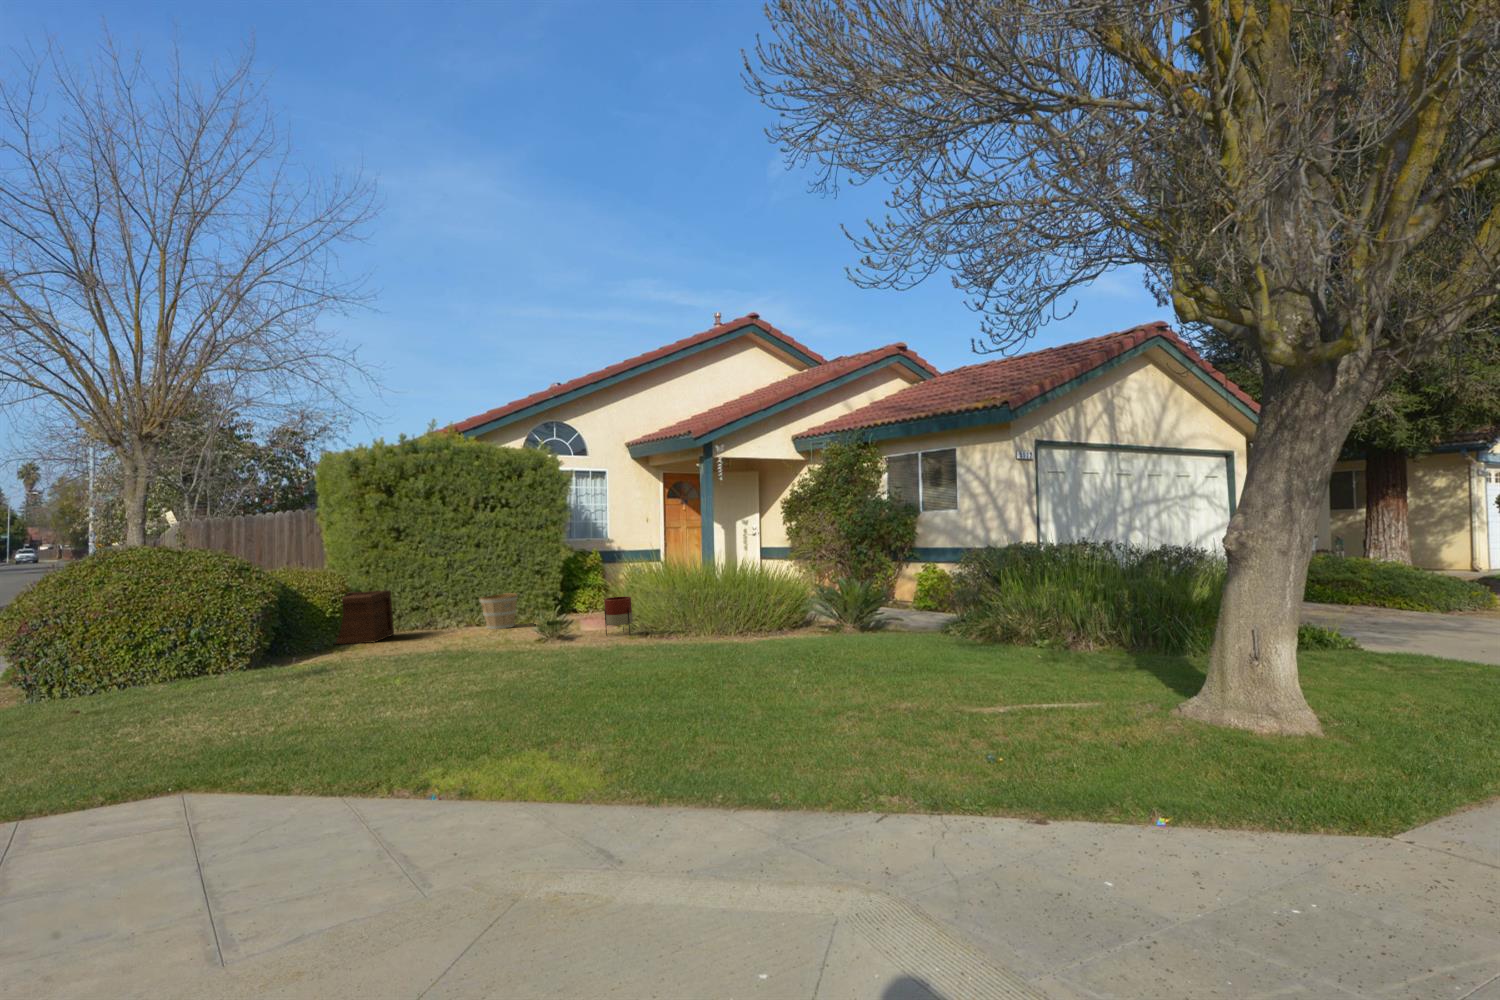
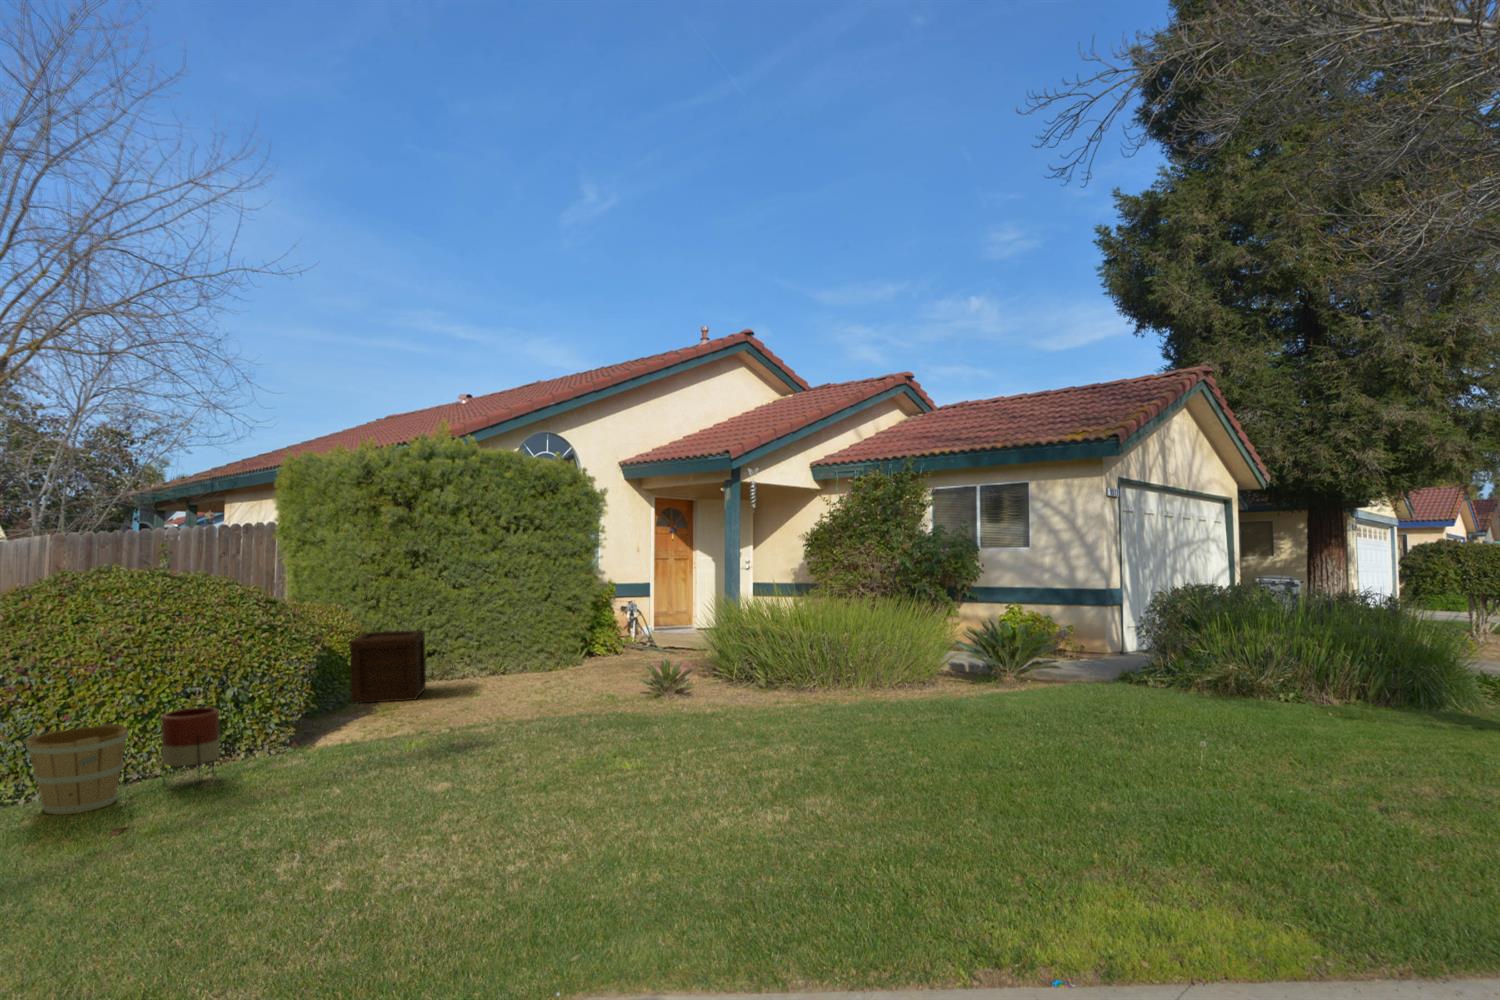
wooden bucket: present [480,593,518,629] -> present [26,724,129,815]
planter: present [604,596,633,636] -> present [162,707,220,780]

